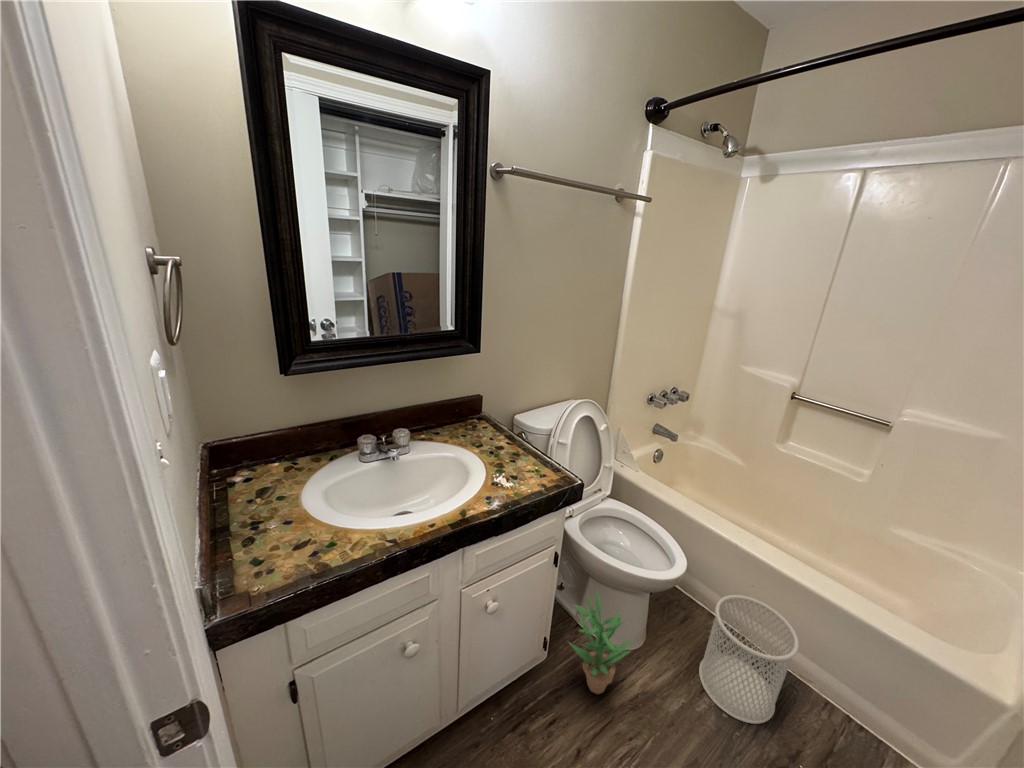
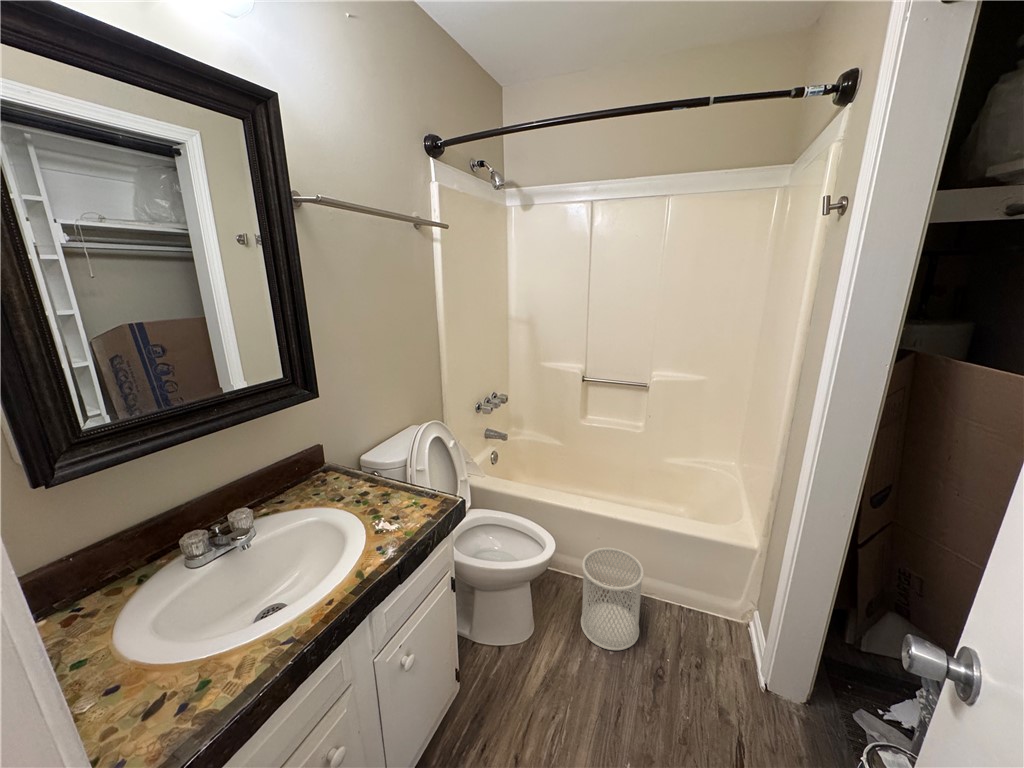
potted plant: present [569,589,632,694] -> none [472,596,533,698]

